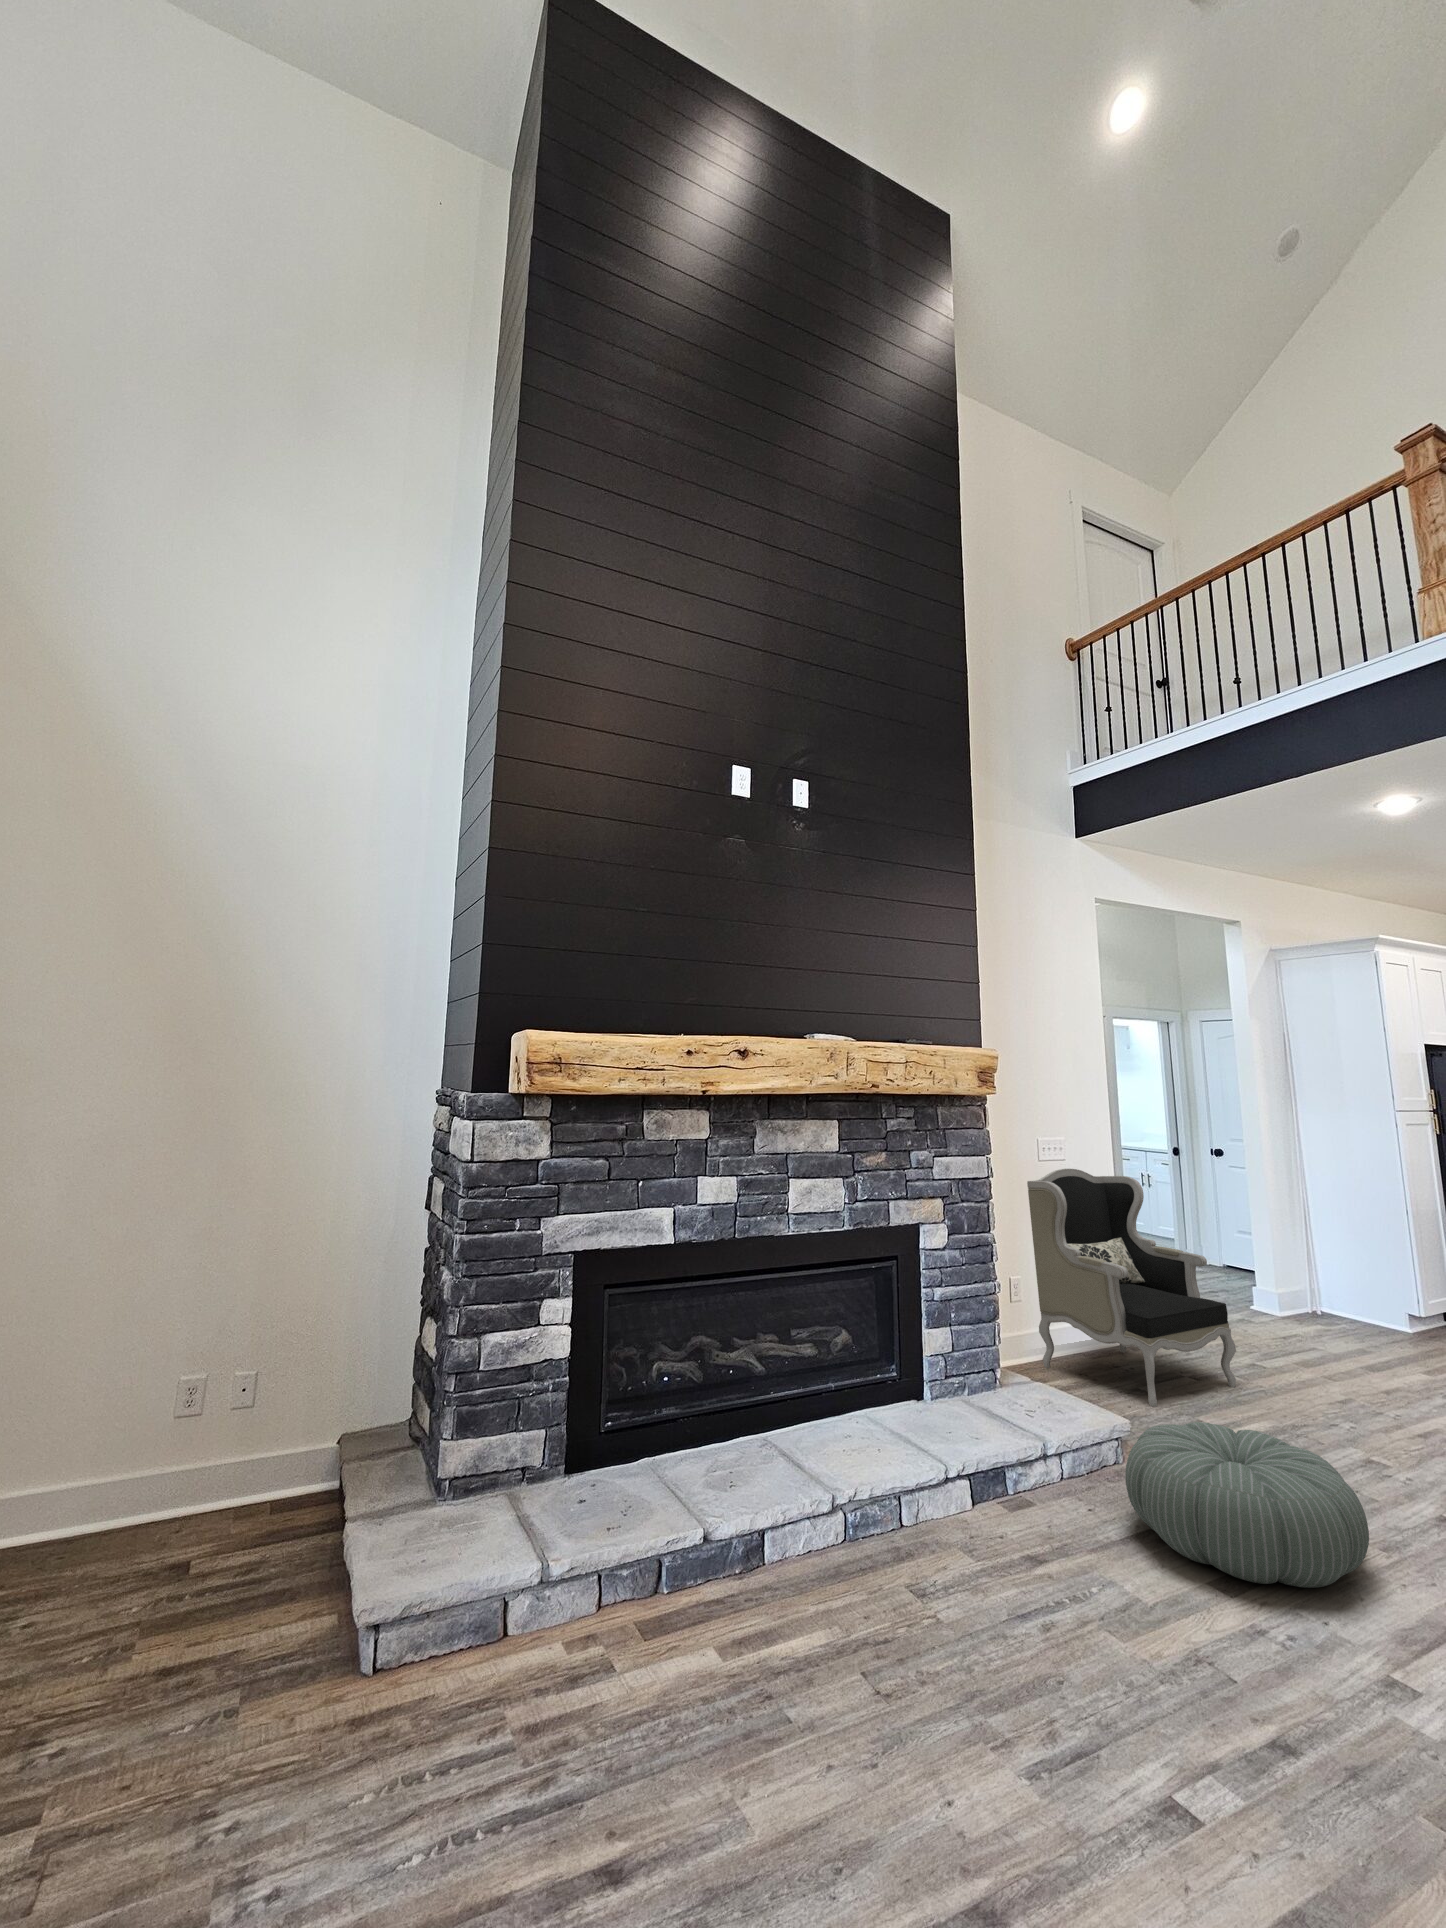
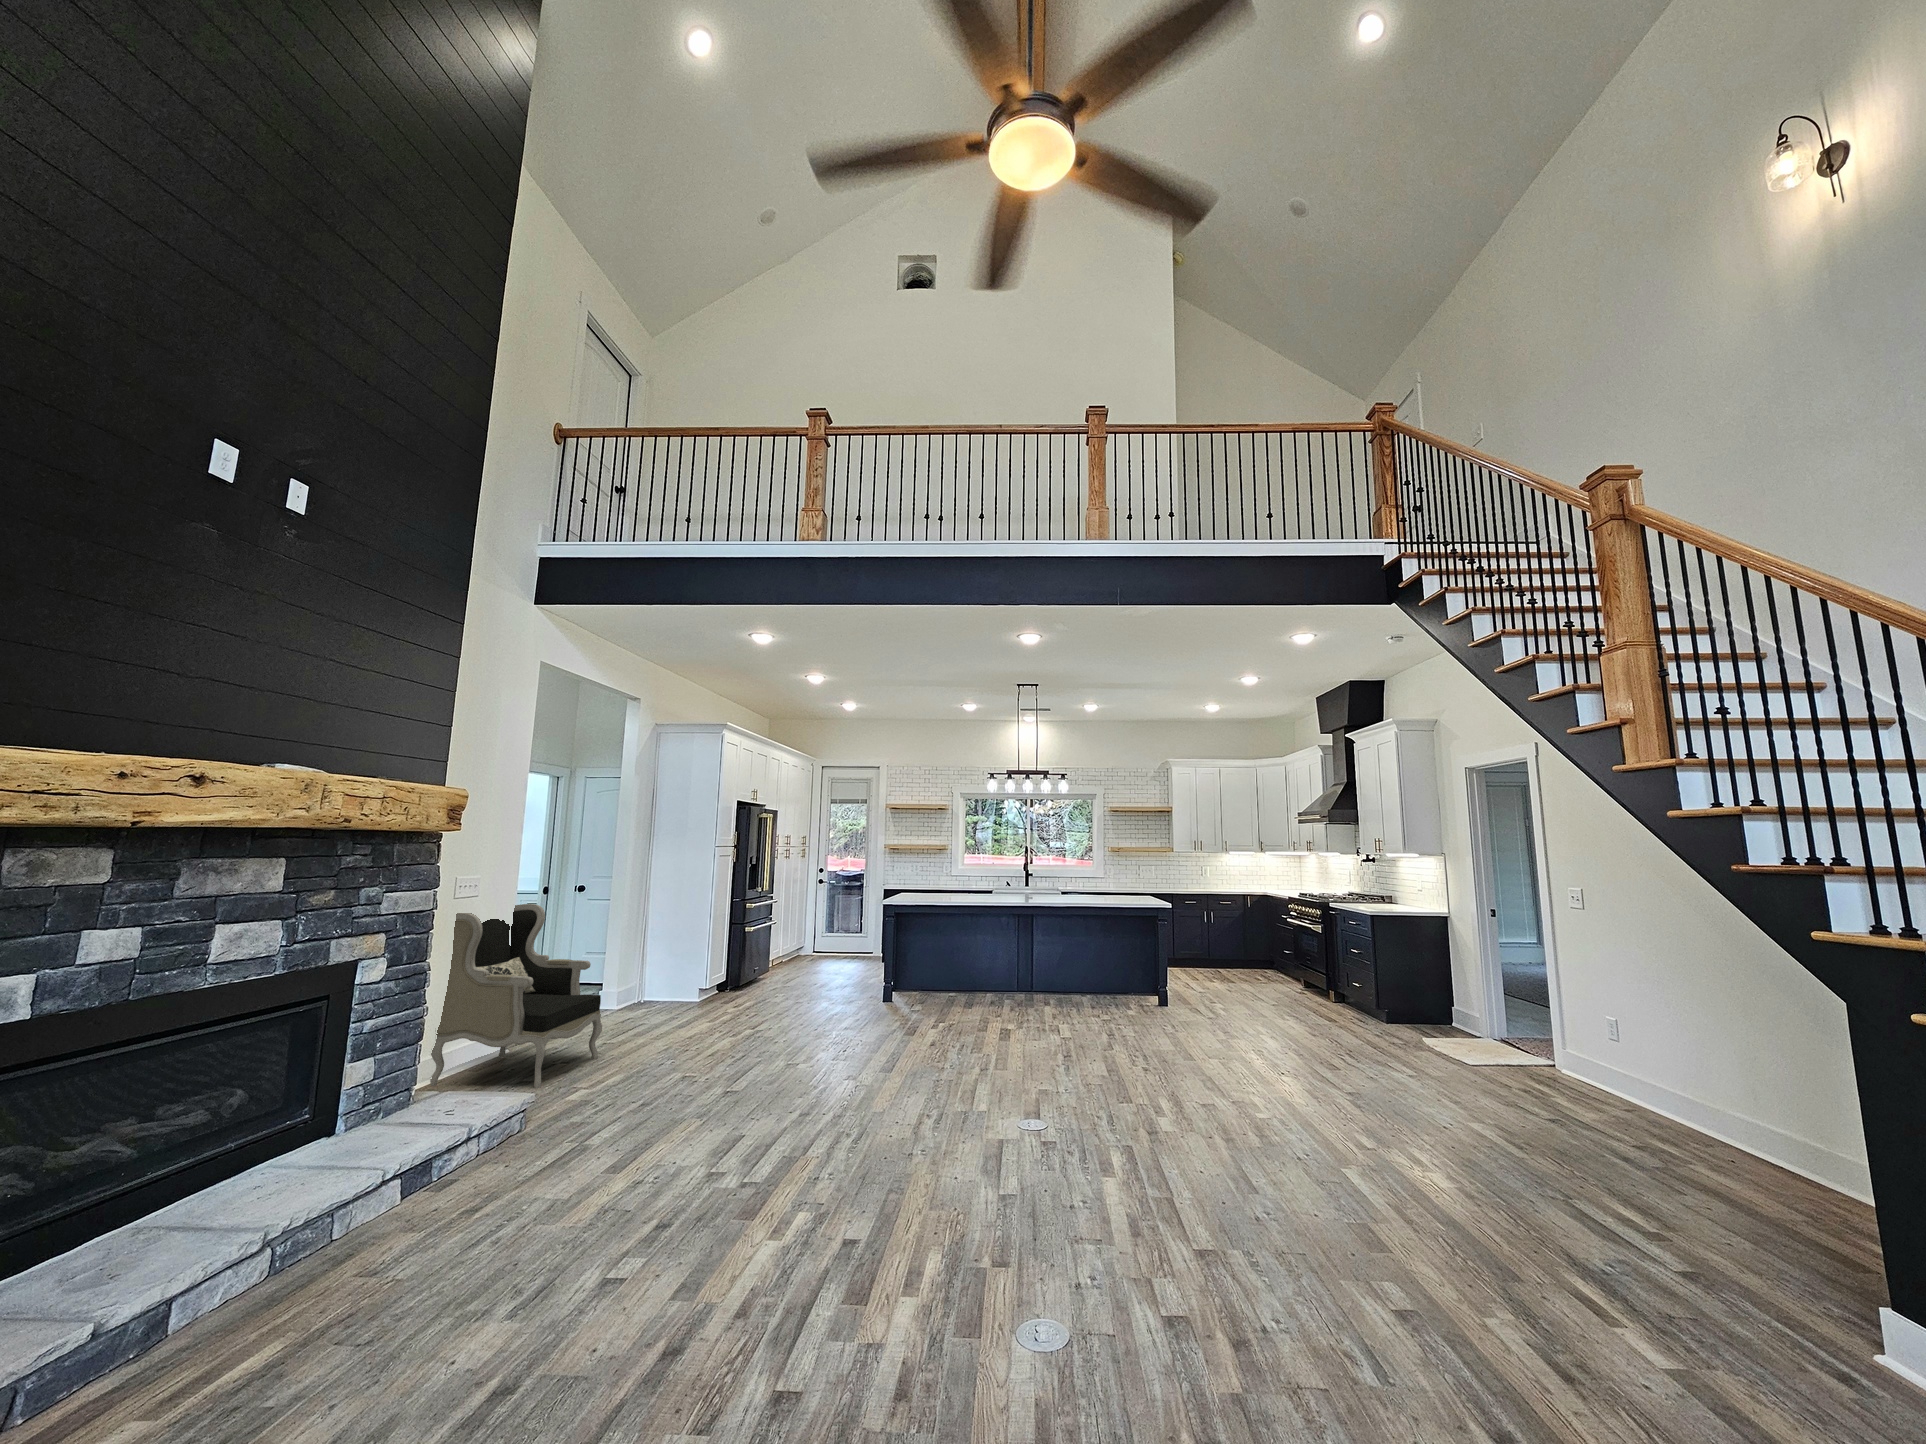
pouf: present [1125,1422,1369,1588] -> none [545,1068,704,1167]

